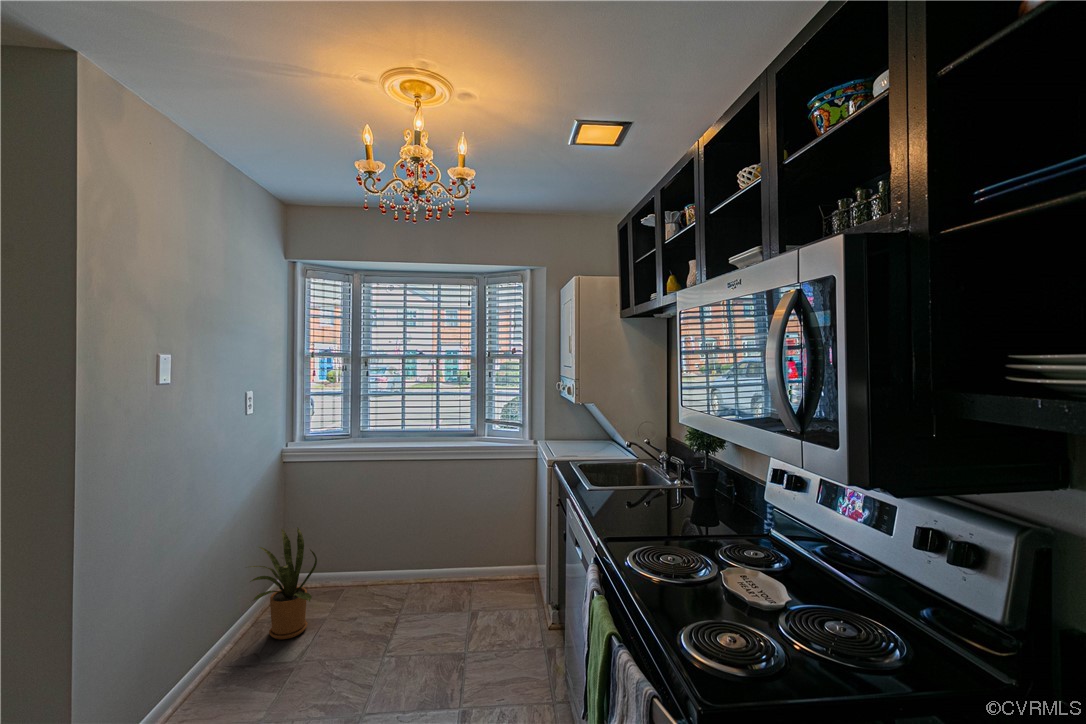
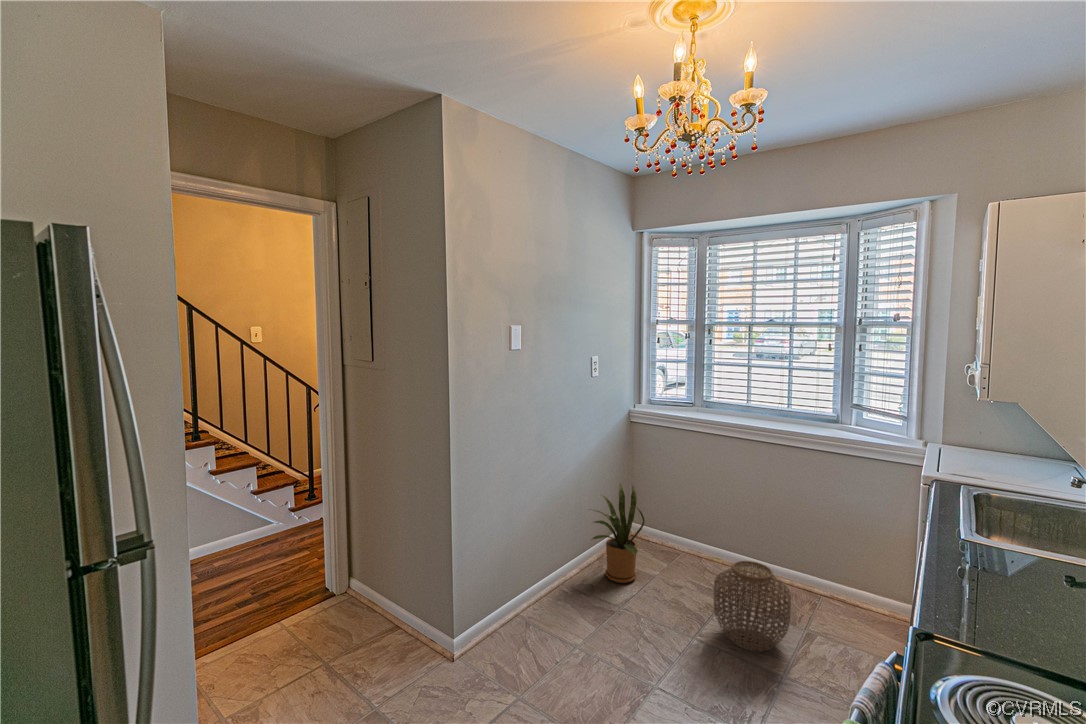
woven basket: none [399,569,465,651] -> present [714,561,791,652]

